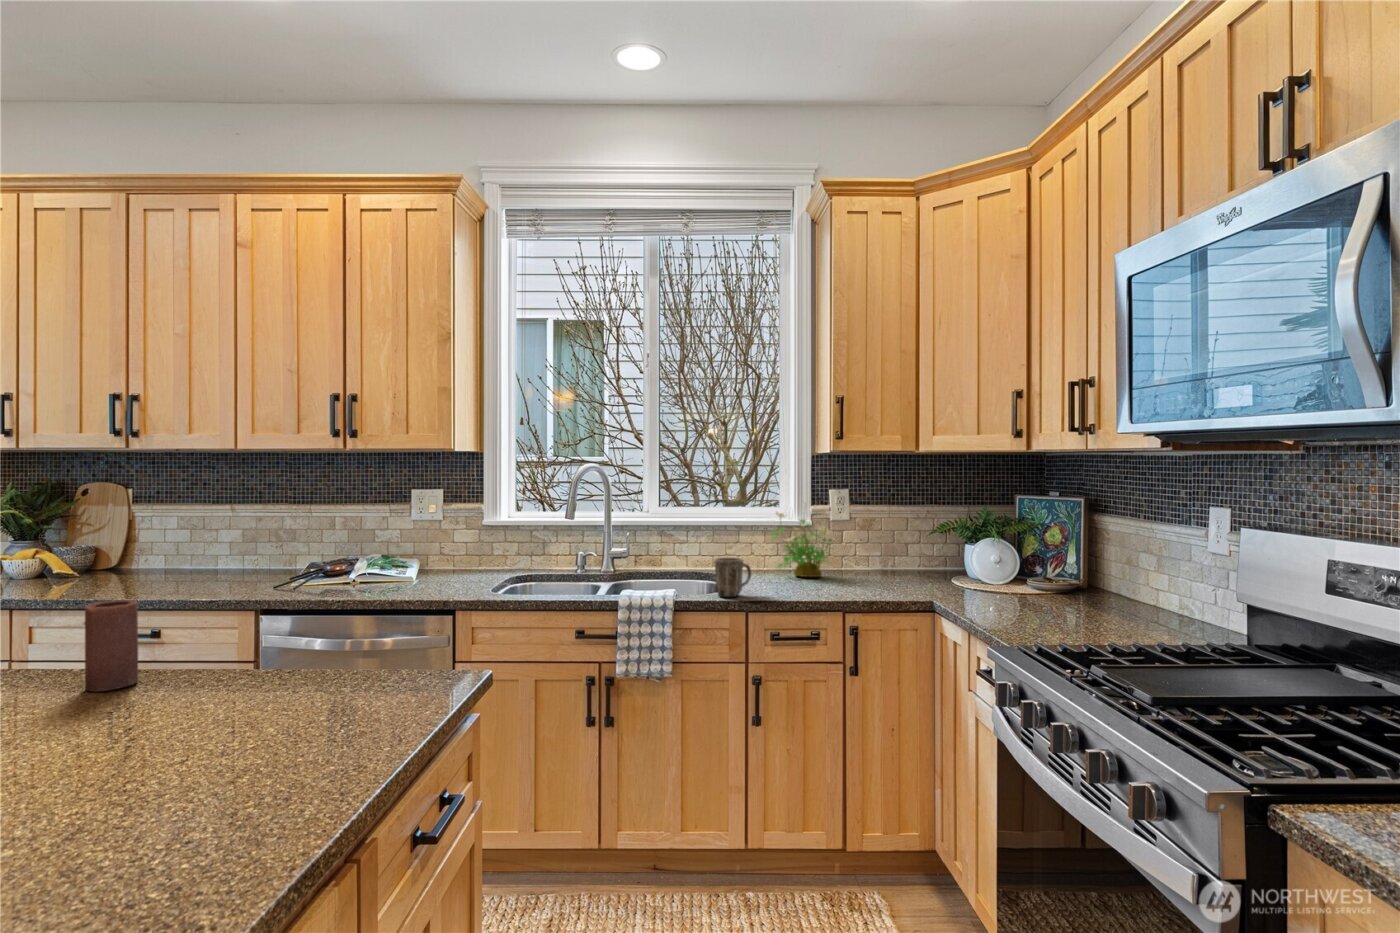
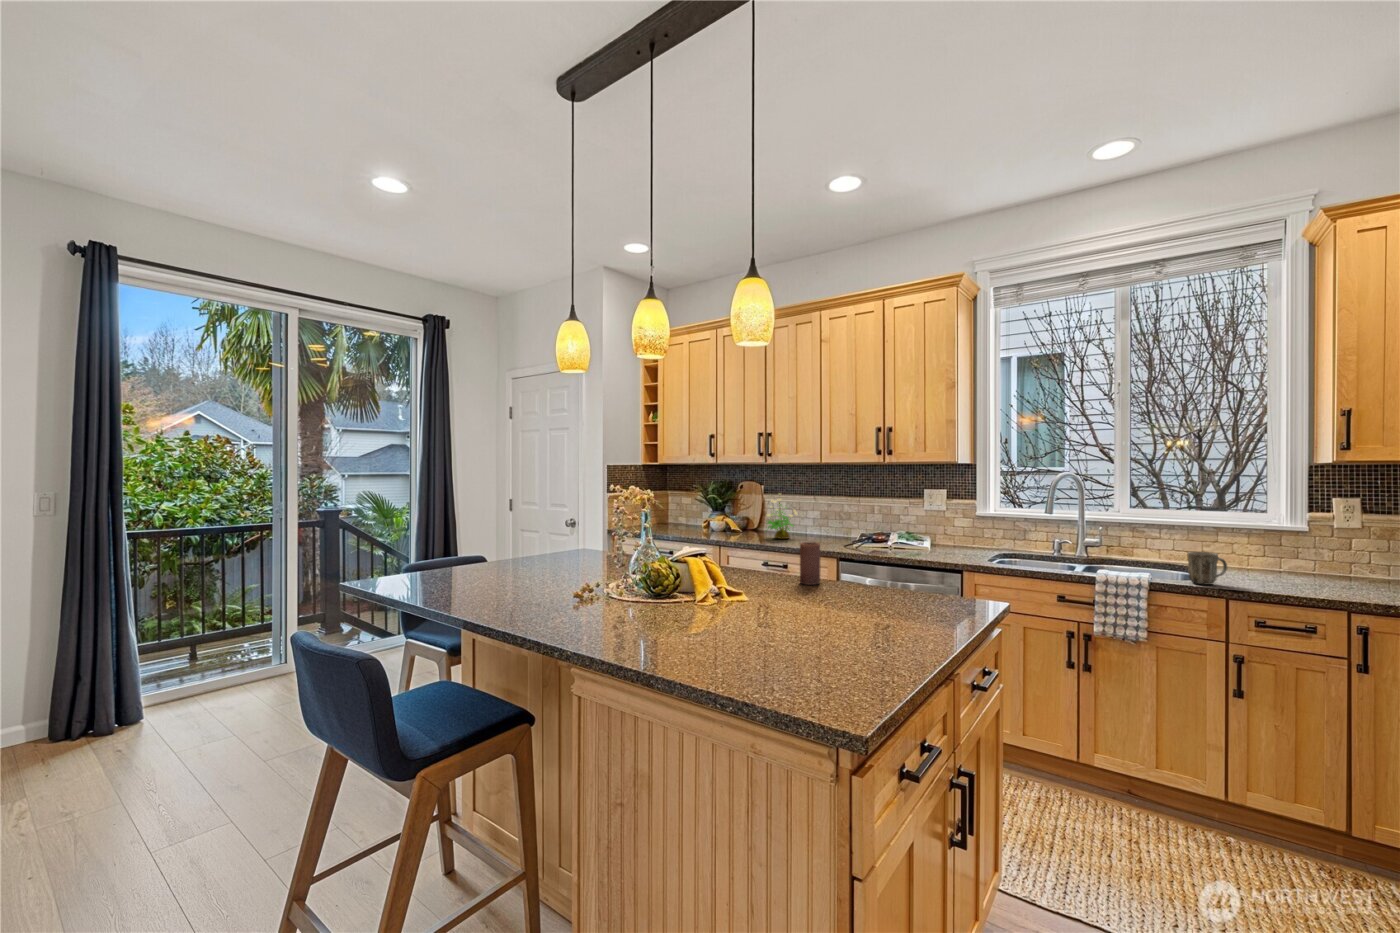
potted plant: present [772,502,834,577] -> present [767,499,797,539]

